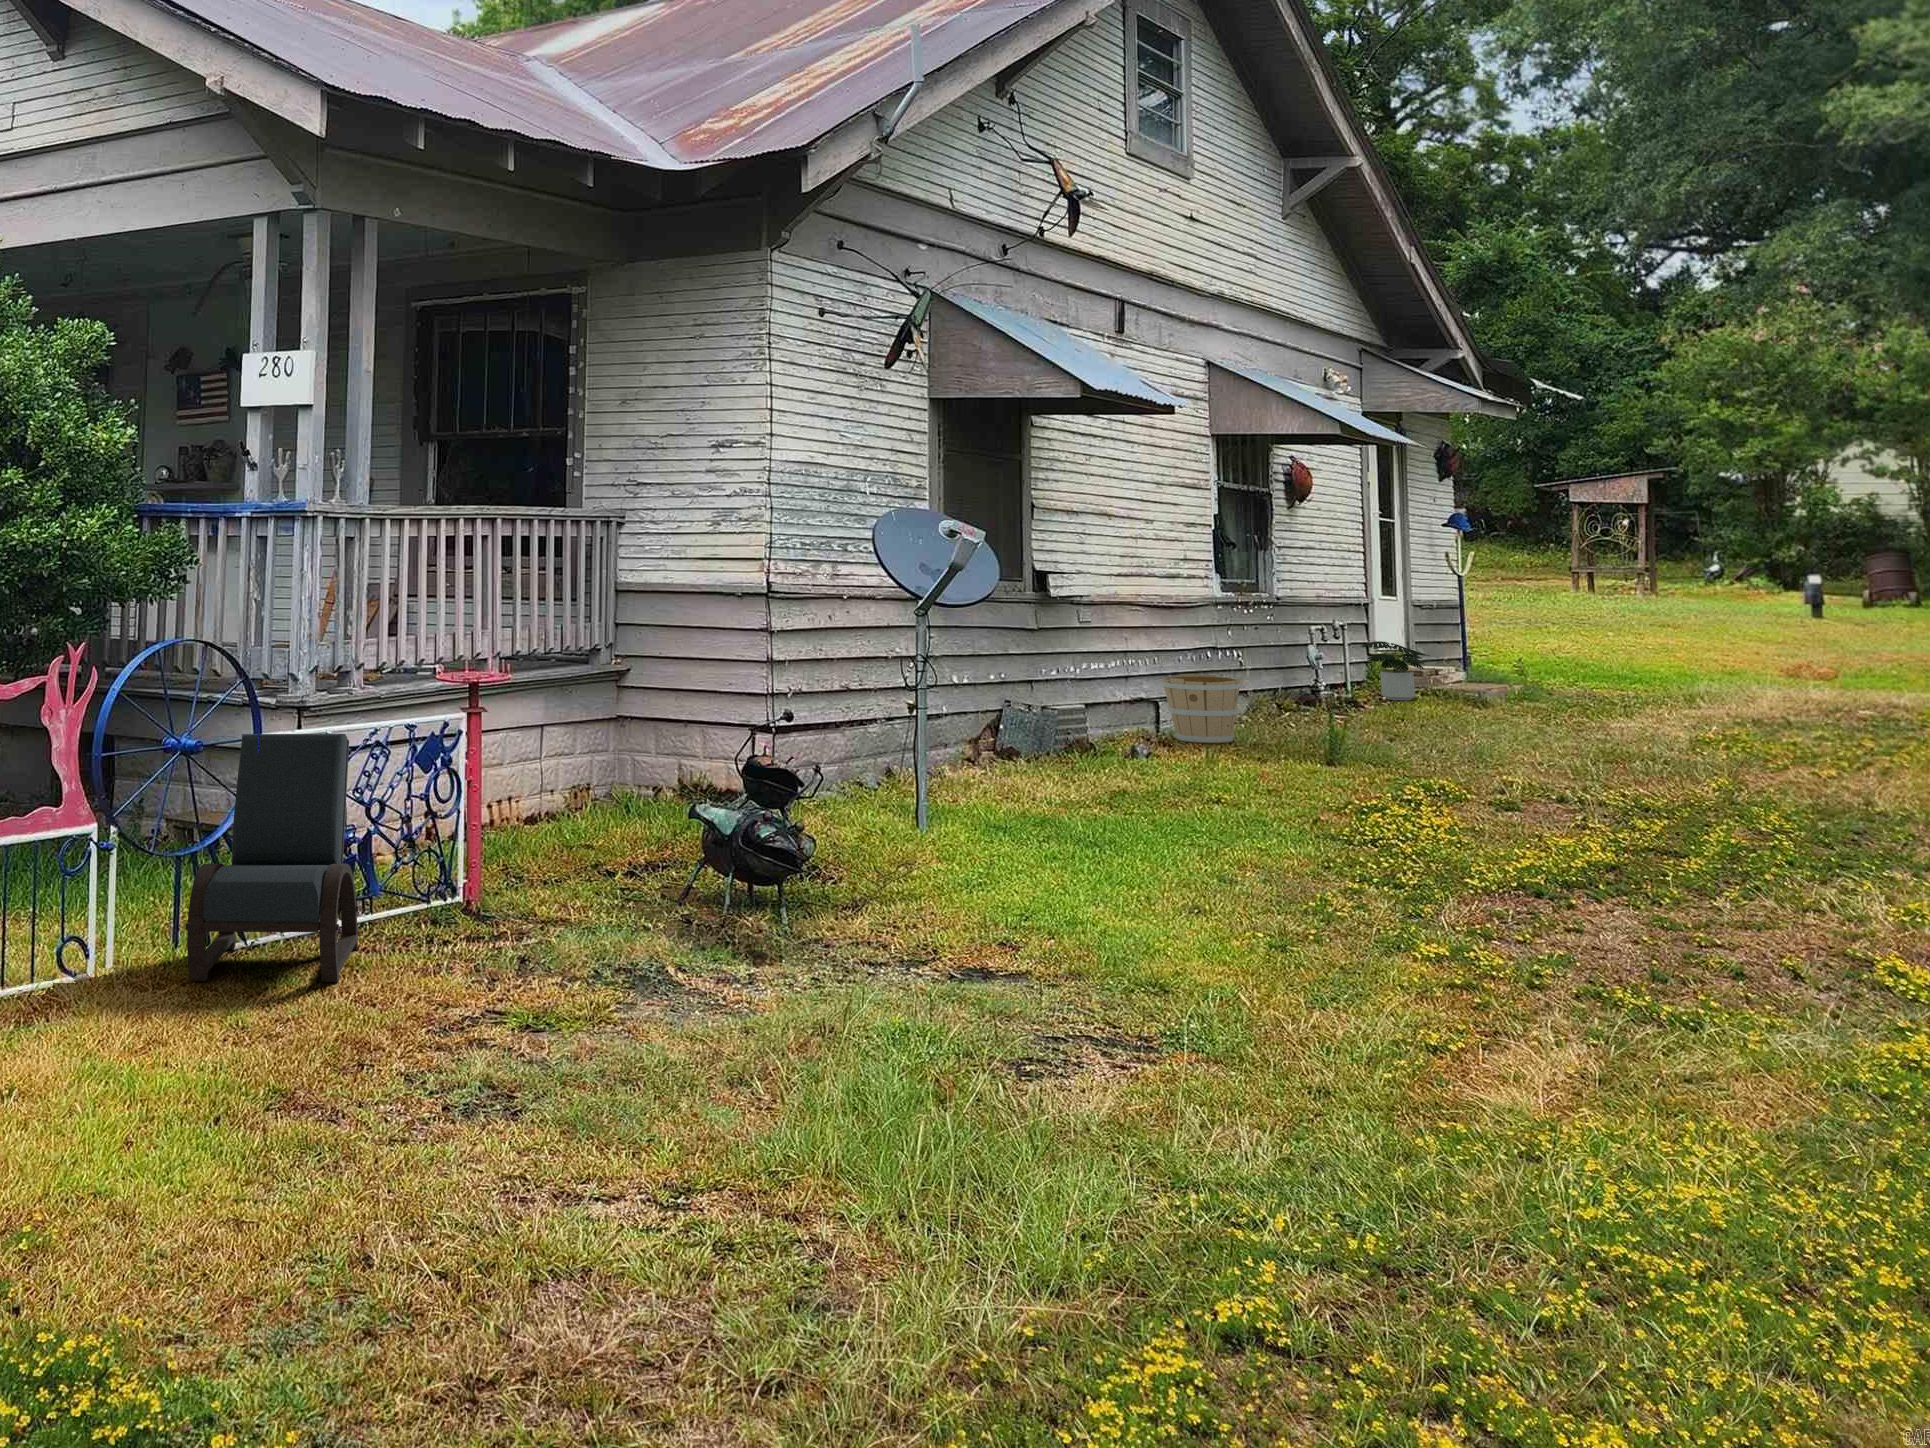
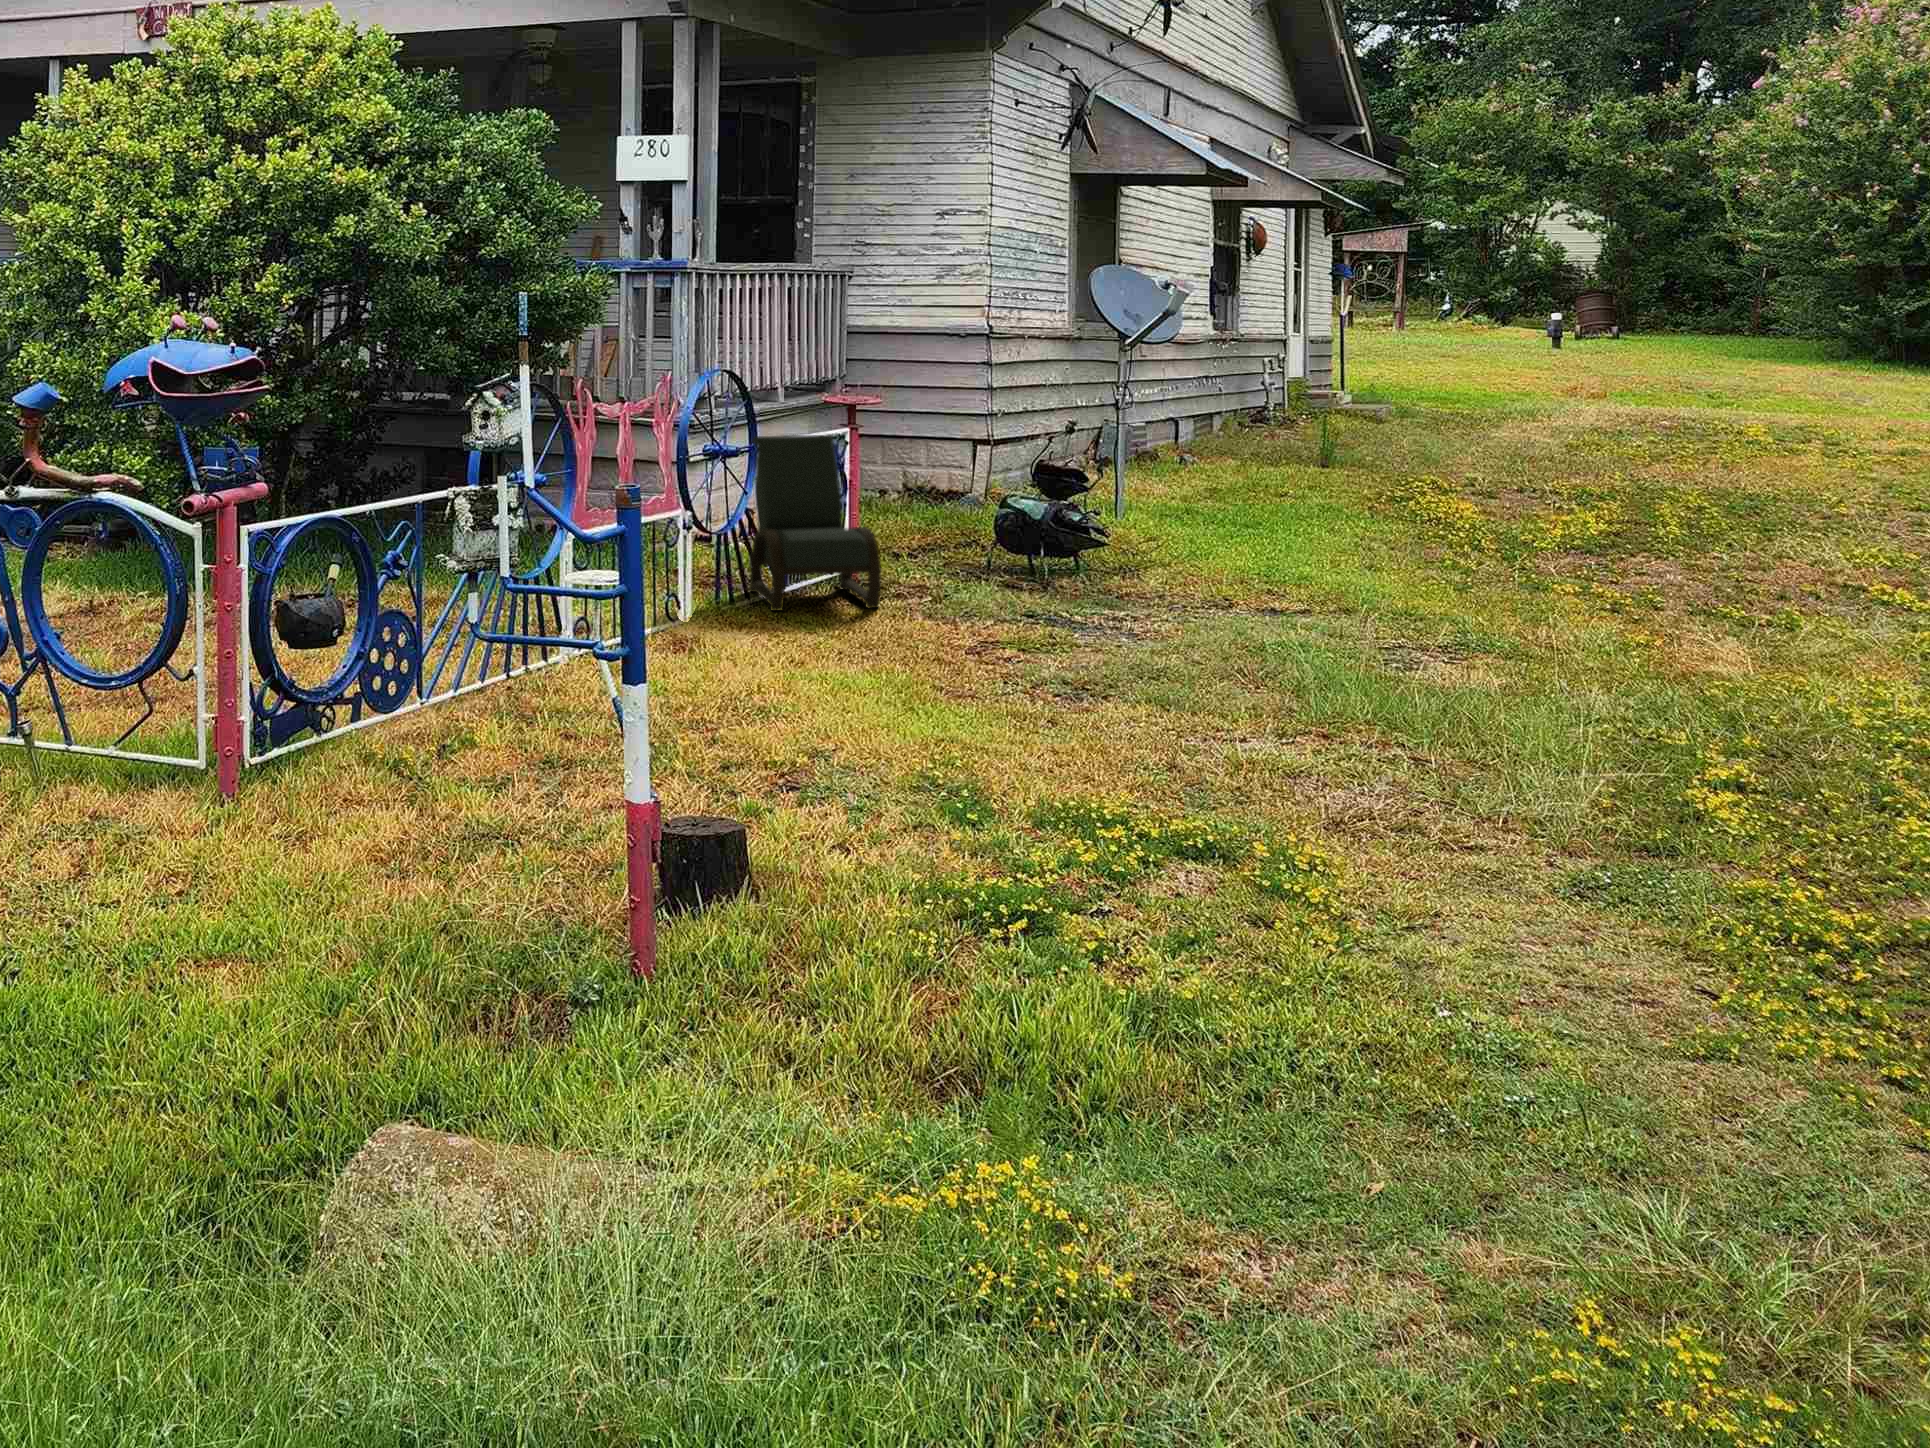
potted plant: present [1361,641,1430,700] -> none [1290,365,1342,410]
wooden bucket: present [1161,674,1241,743] -> none [1188,390,1249,442]

